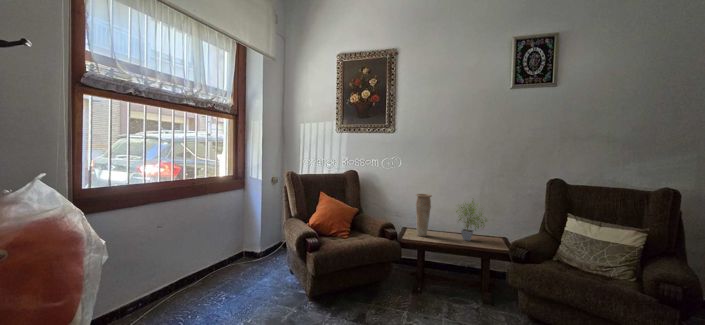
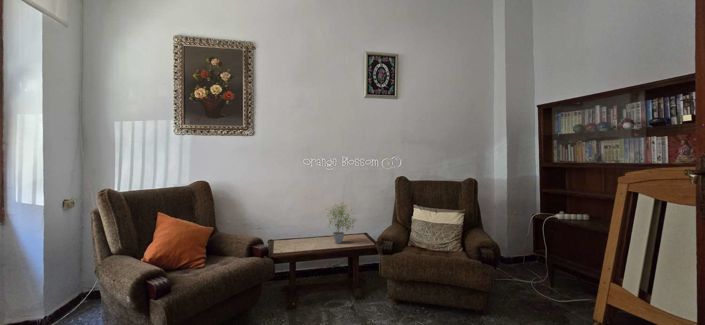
vase: present [416,194,432,236] -> none [286,201,303,247]

